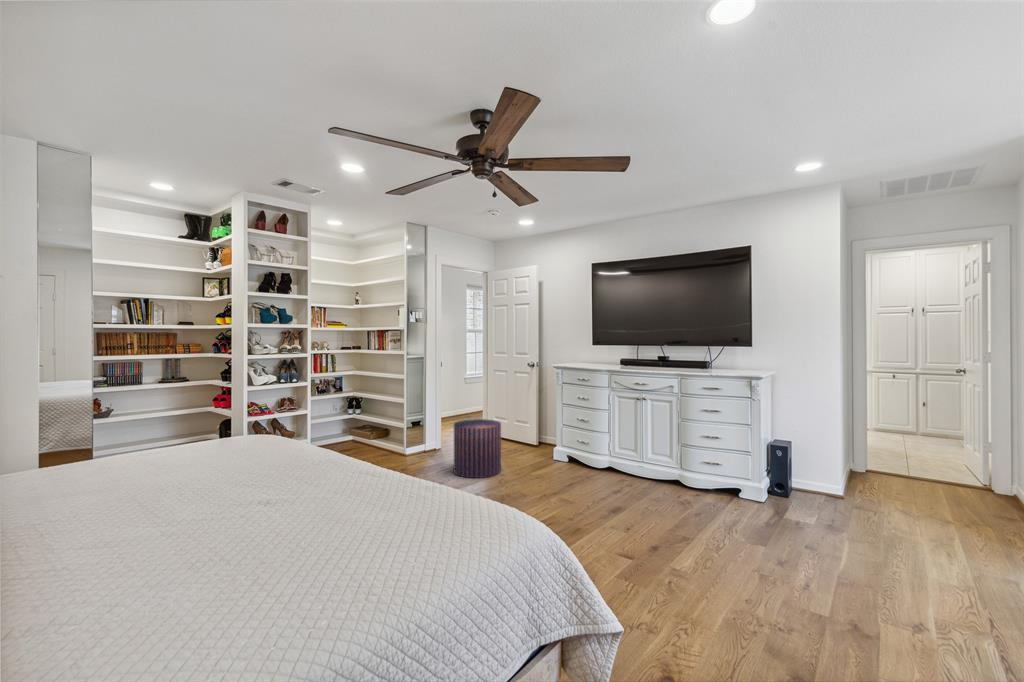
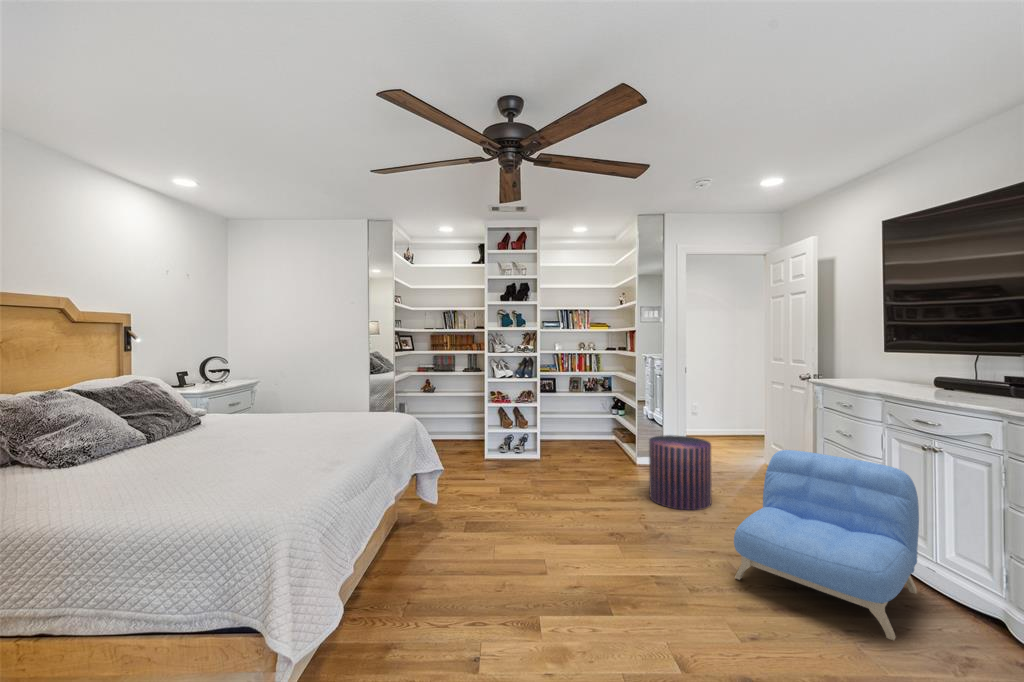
armchair: none [564,412,657,501] -> present [734,450,919,640]

